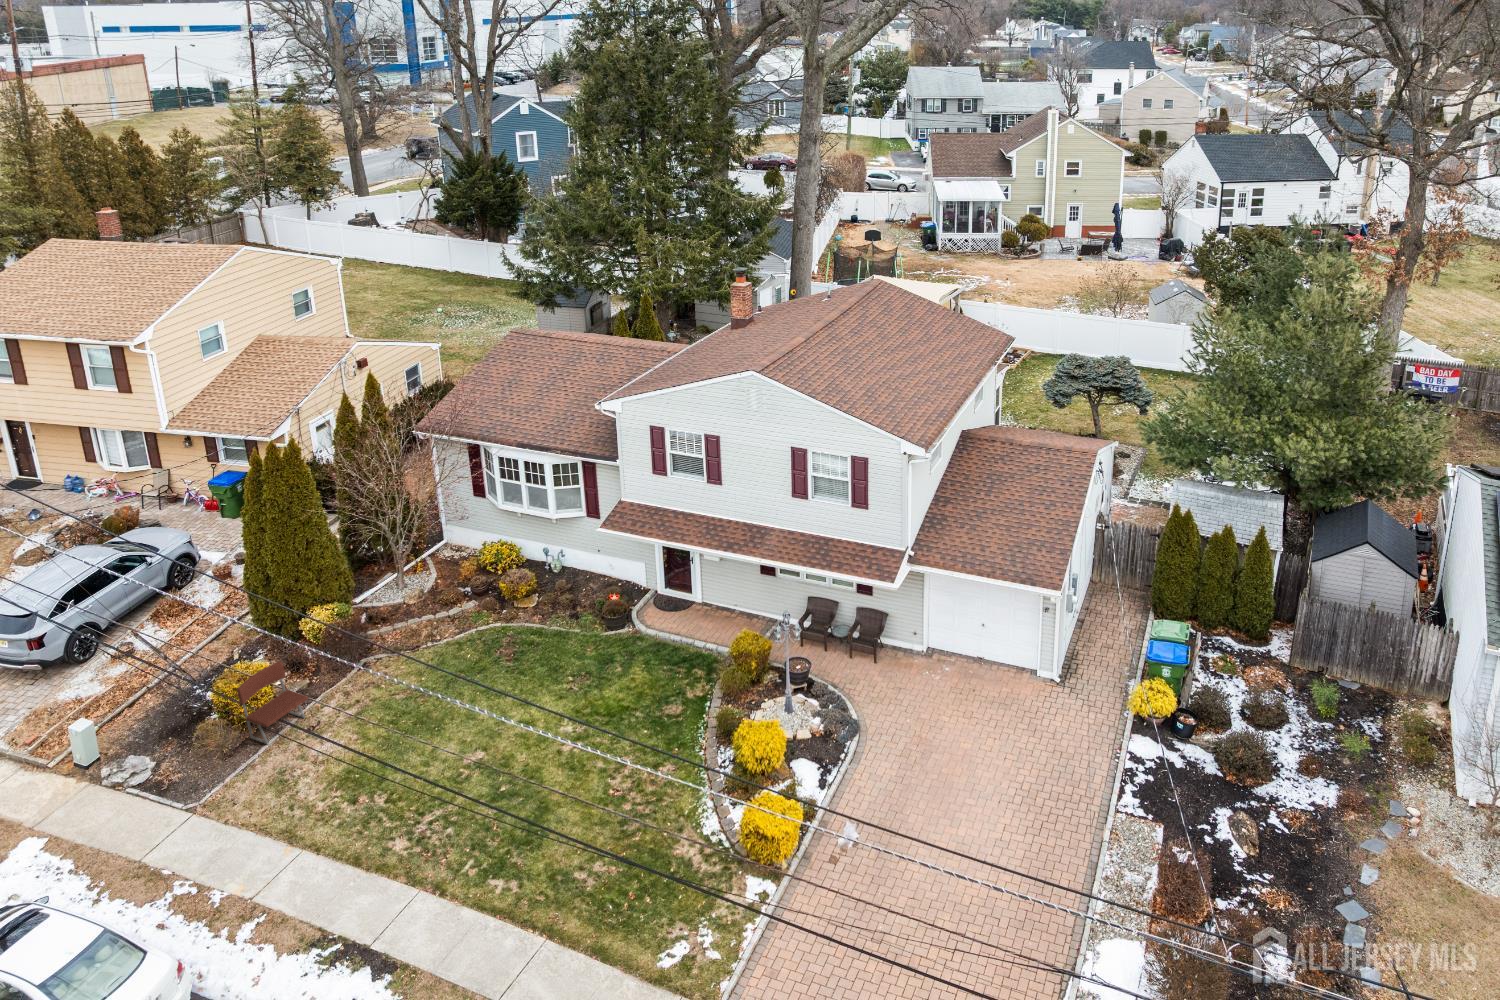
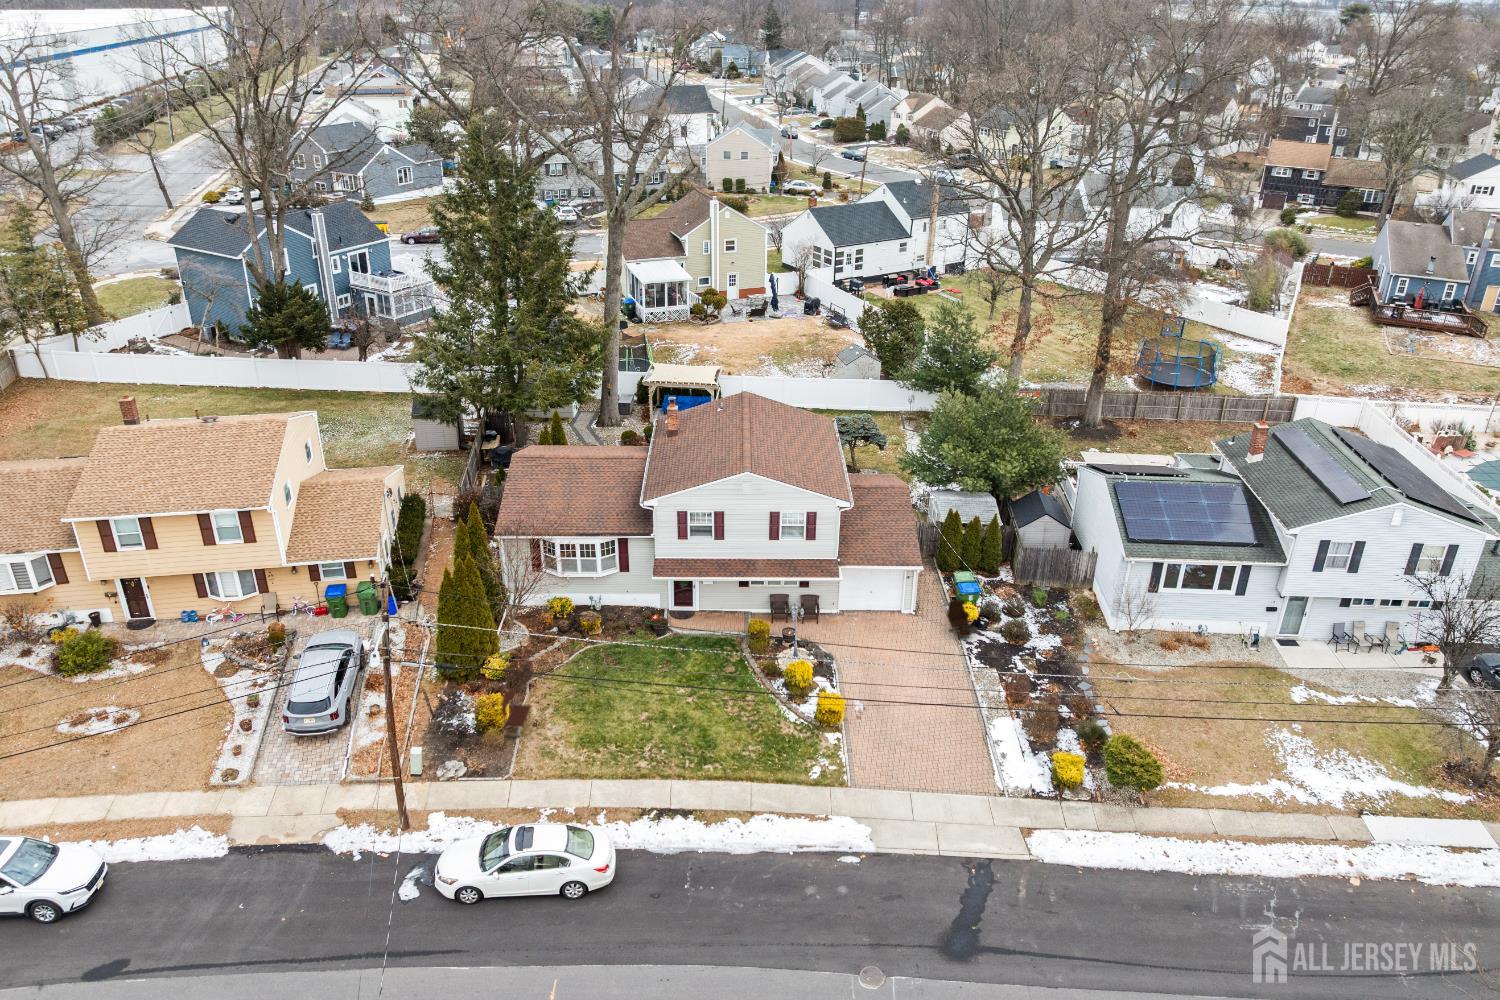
lounge chair: none [1107,670,1154,753] -> present [947,600,972,637]

